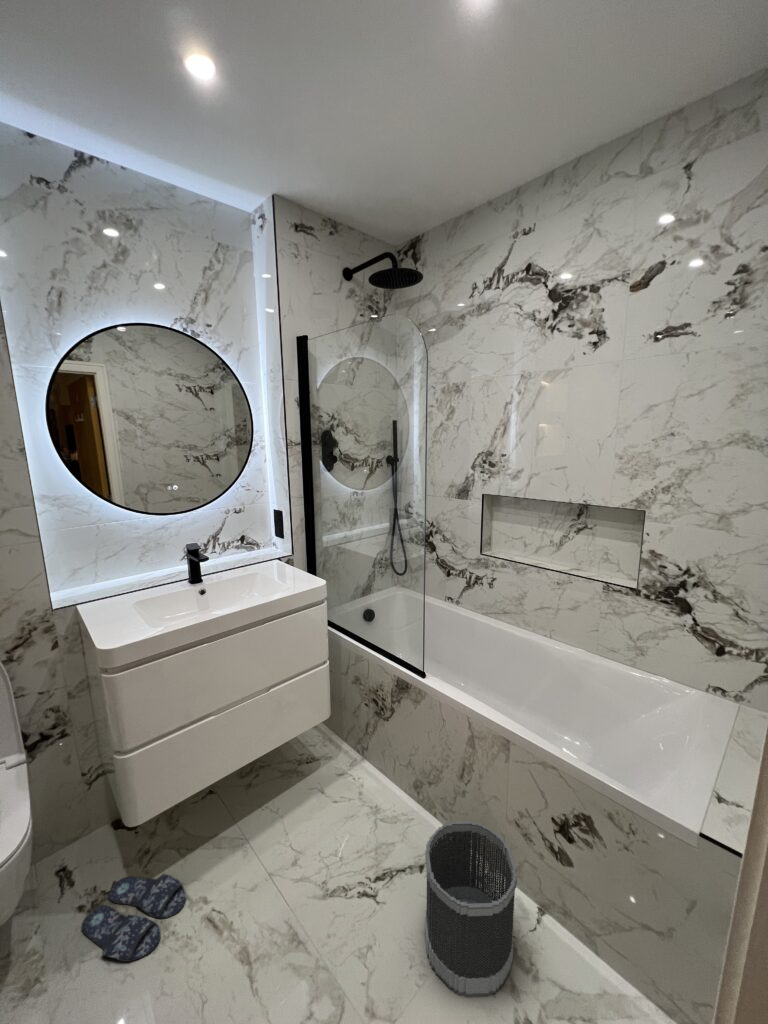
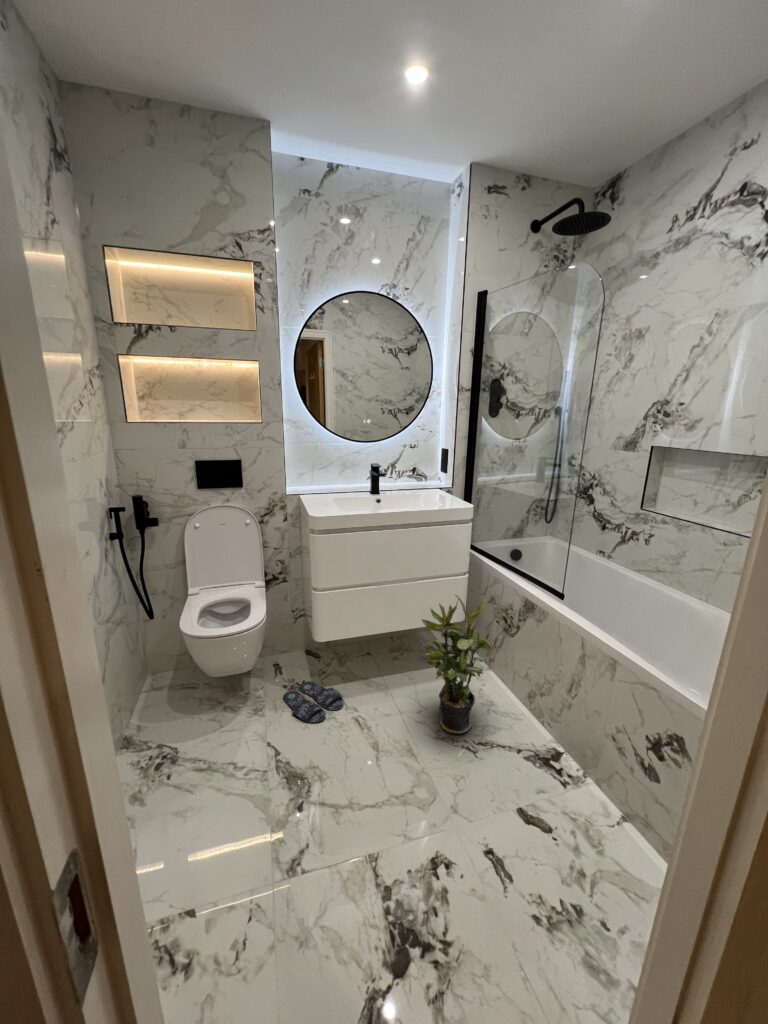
potted plant: none [287,697,374,879] -> present [422,595,492,734]
wastebasket: present [425,821,517,997] -> none [506,709,593,843]

